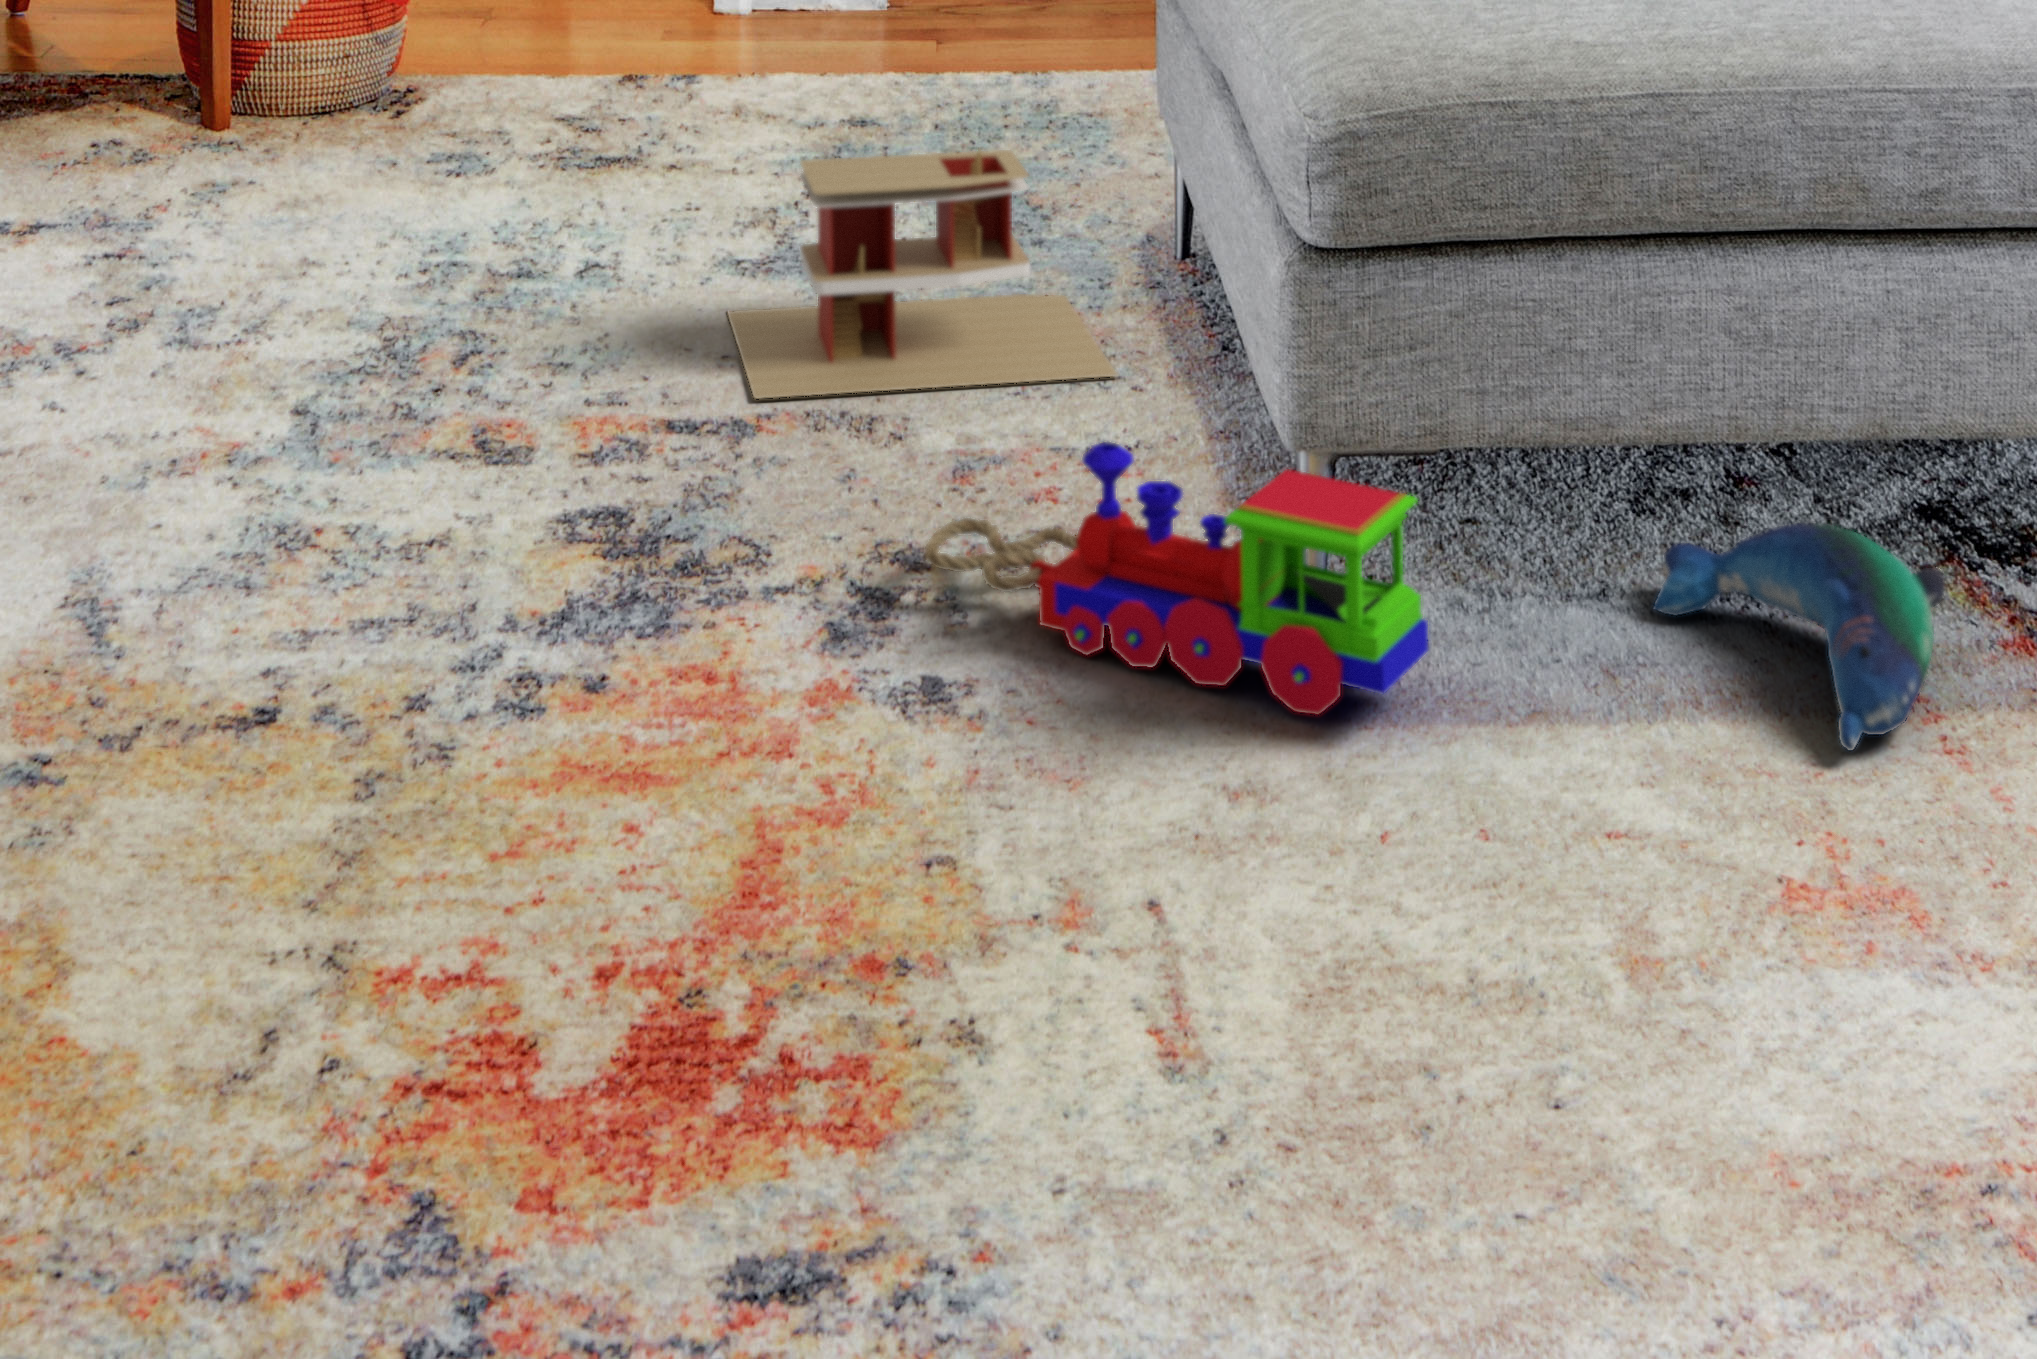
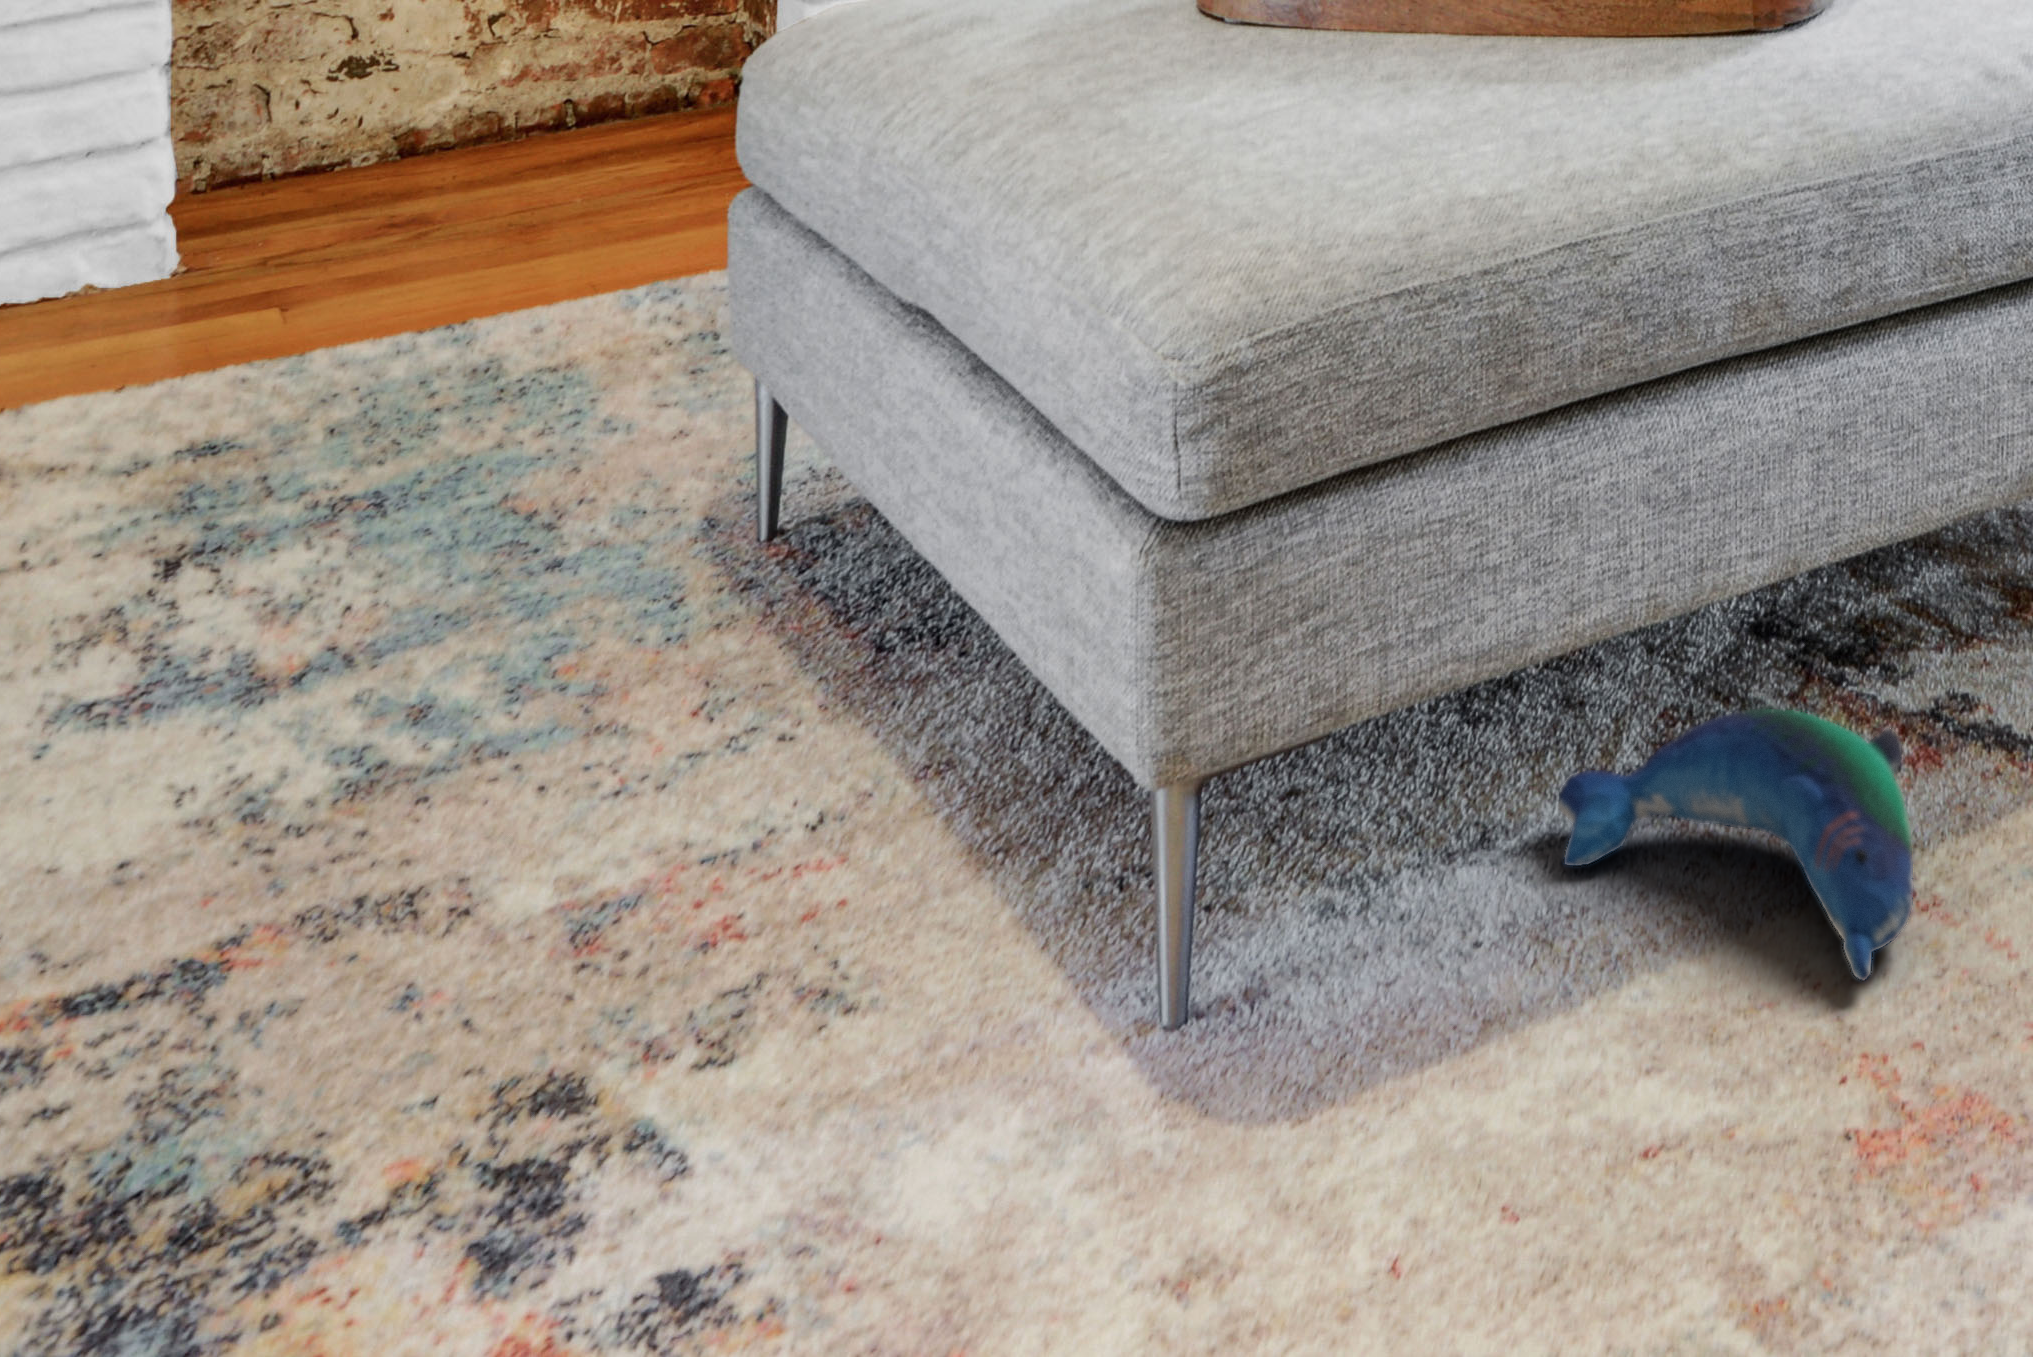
toy house: present [728,150,1117,399] -> none [94,458,750,917]
toy train: present [925,442,1429,715] -> none [594,821,1359,1173]

